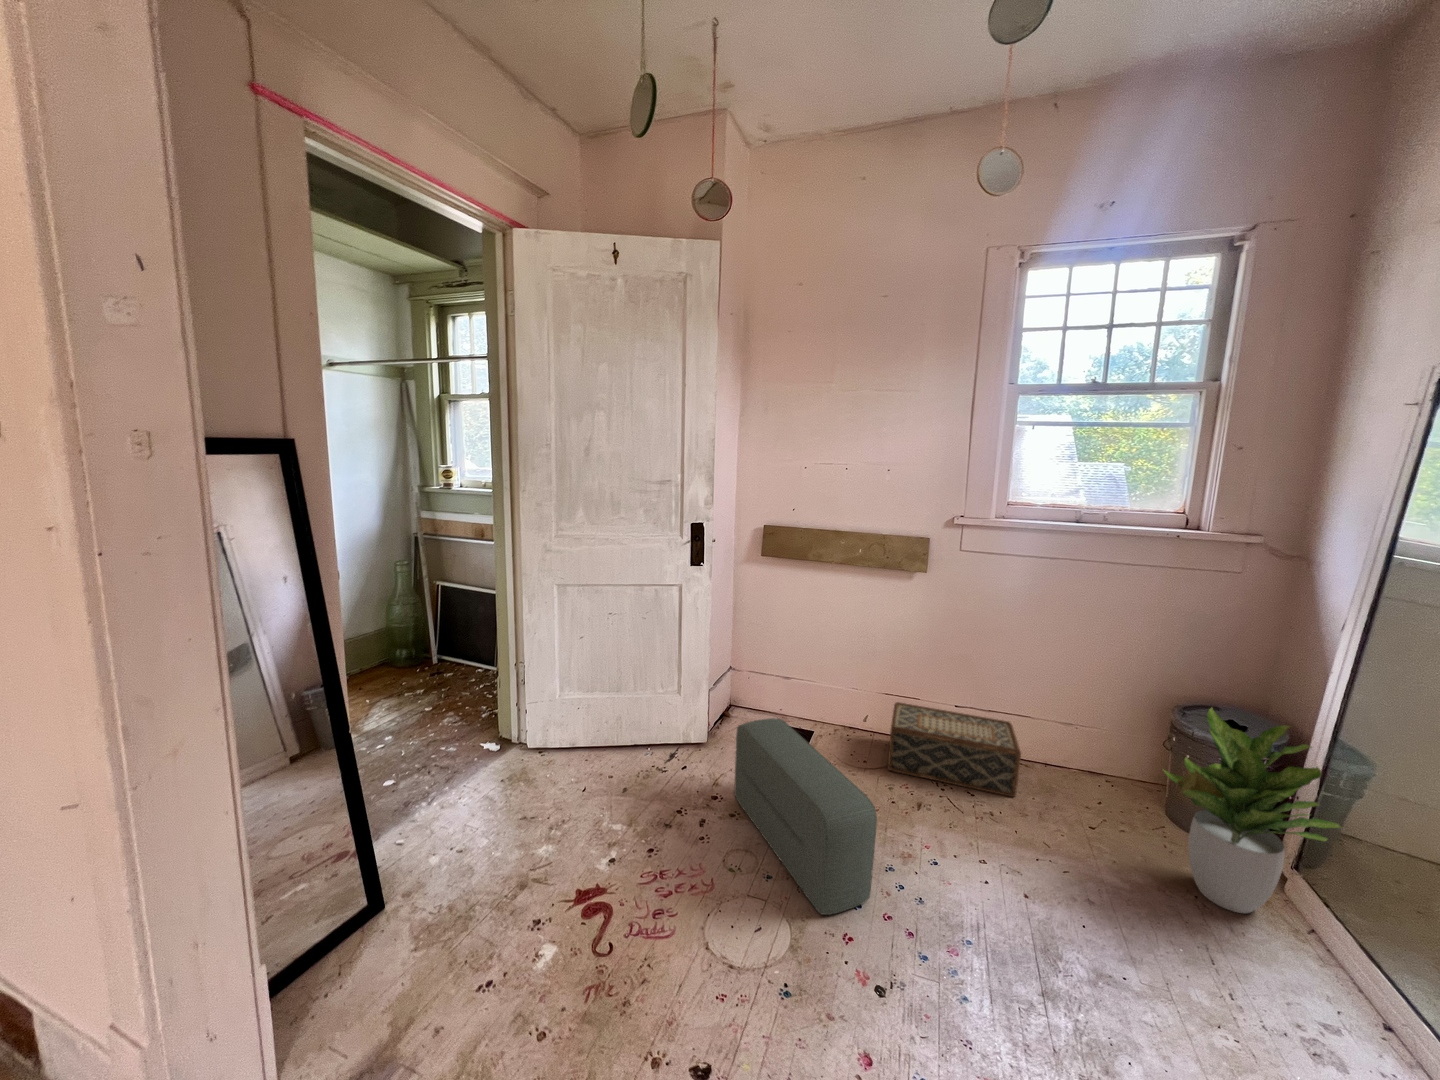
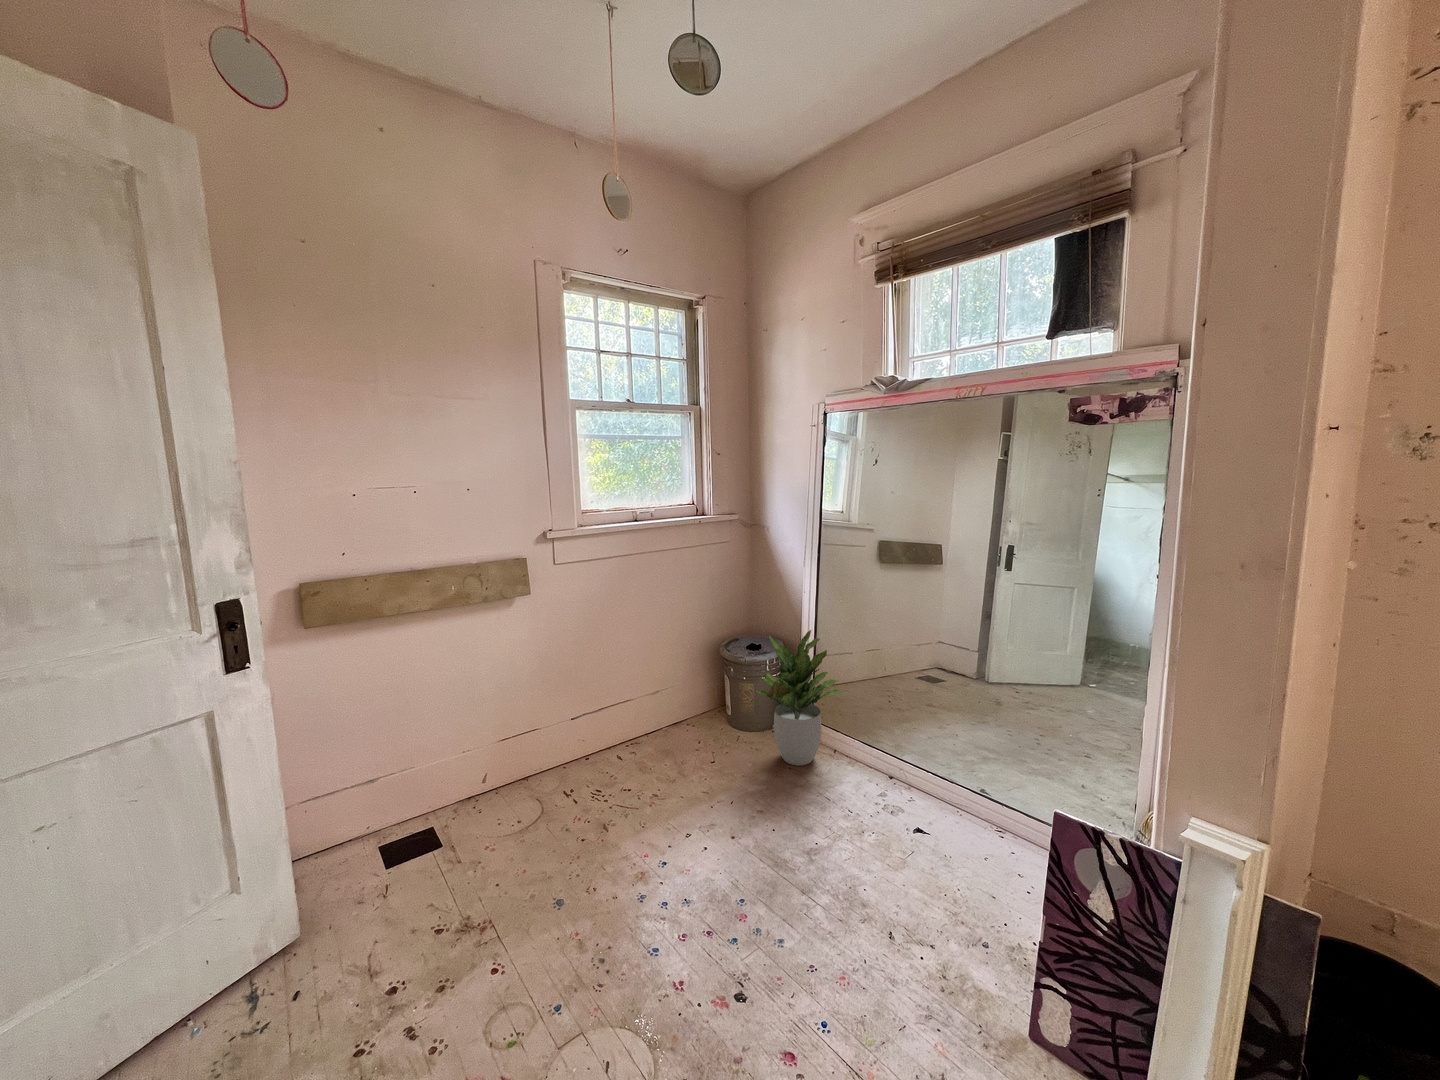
woven basket: present [888,702,1021,797] -> none [521,711,657,815]
pouf: present [734,718,877,915] -> none [411,822,660,990]

